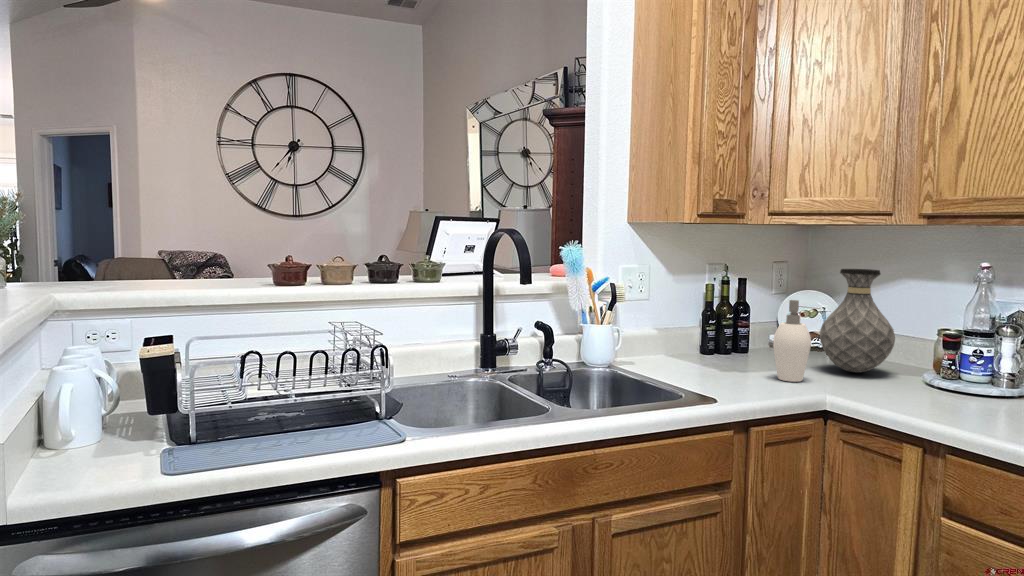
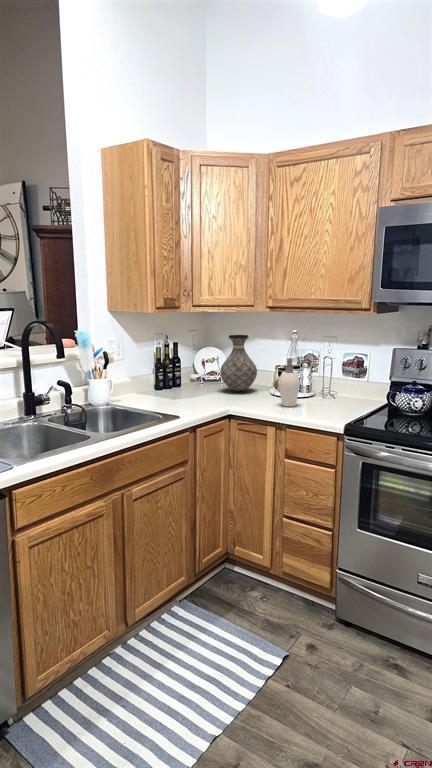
soap dispenser: present [773,300,820,382] -> present [279,358,300,407]

